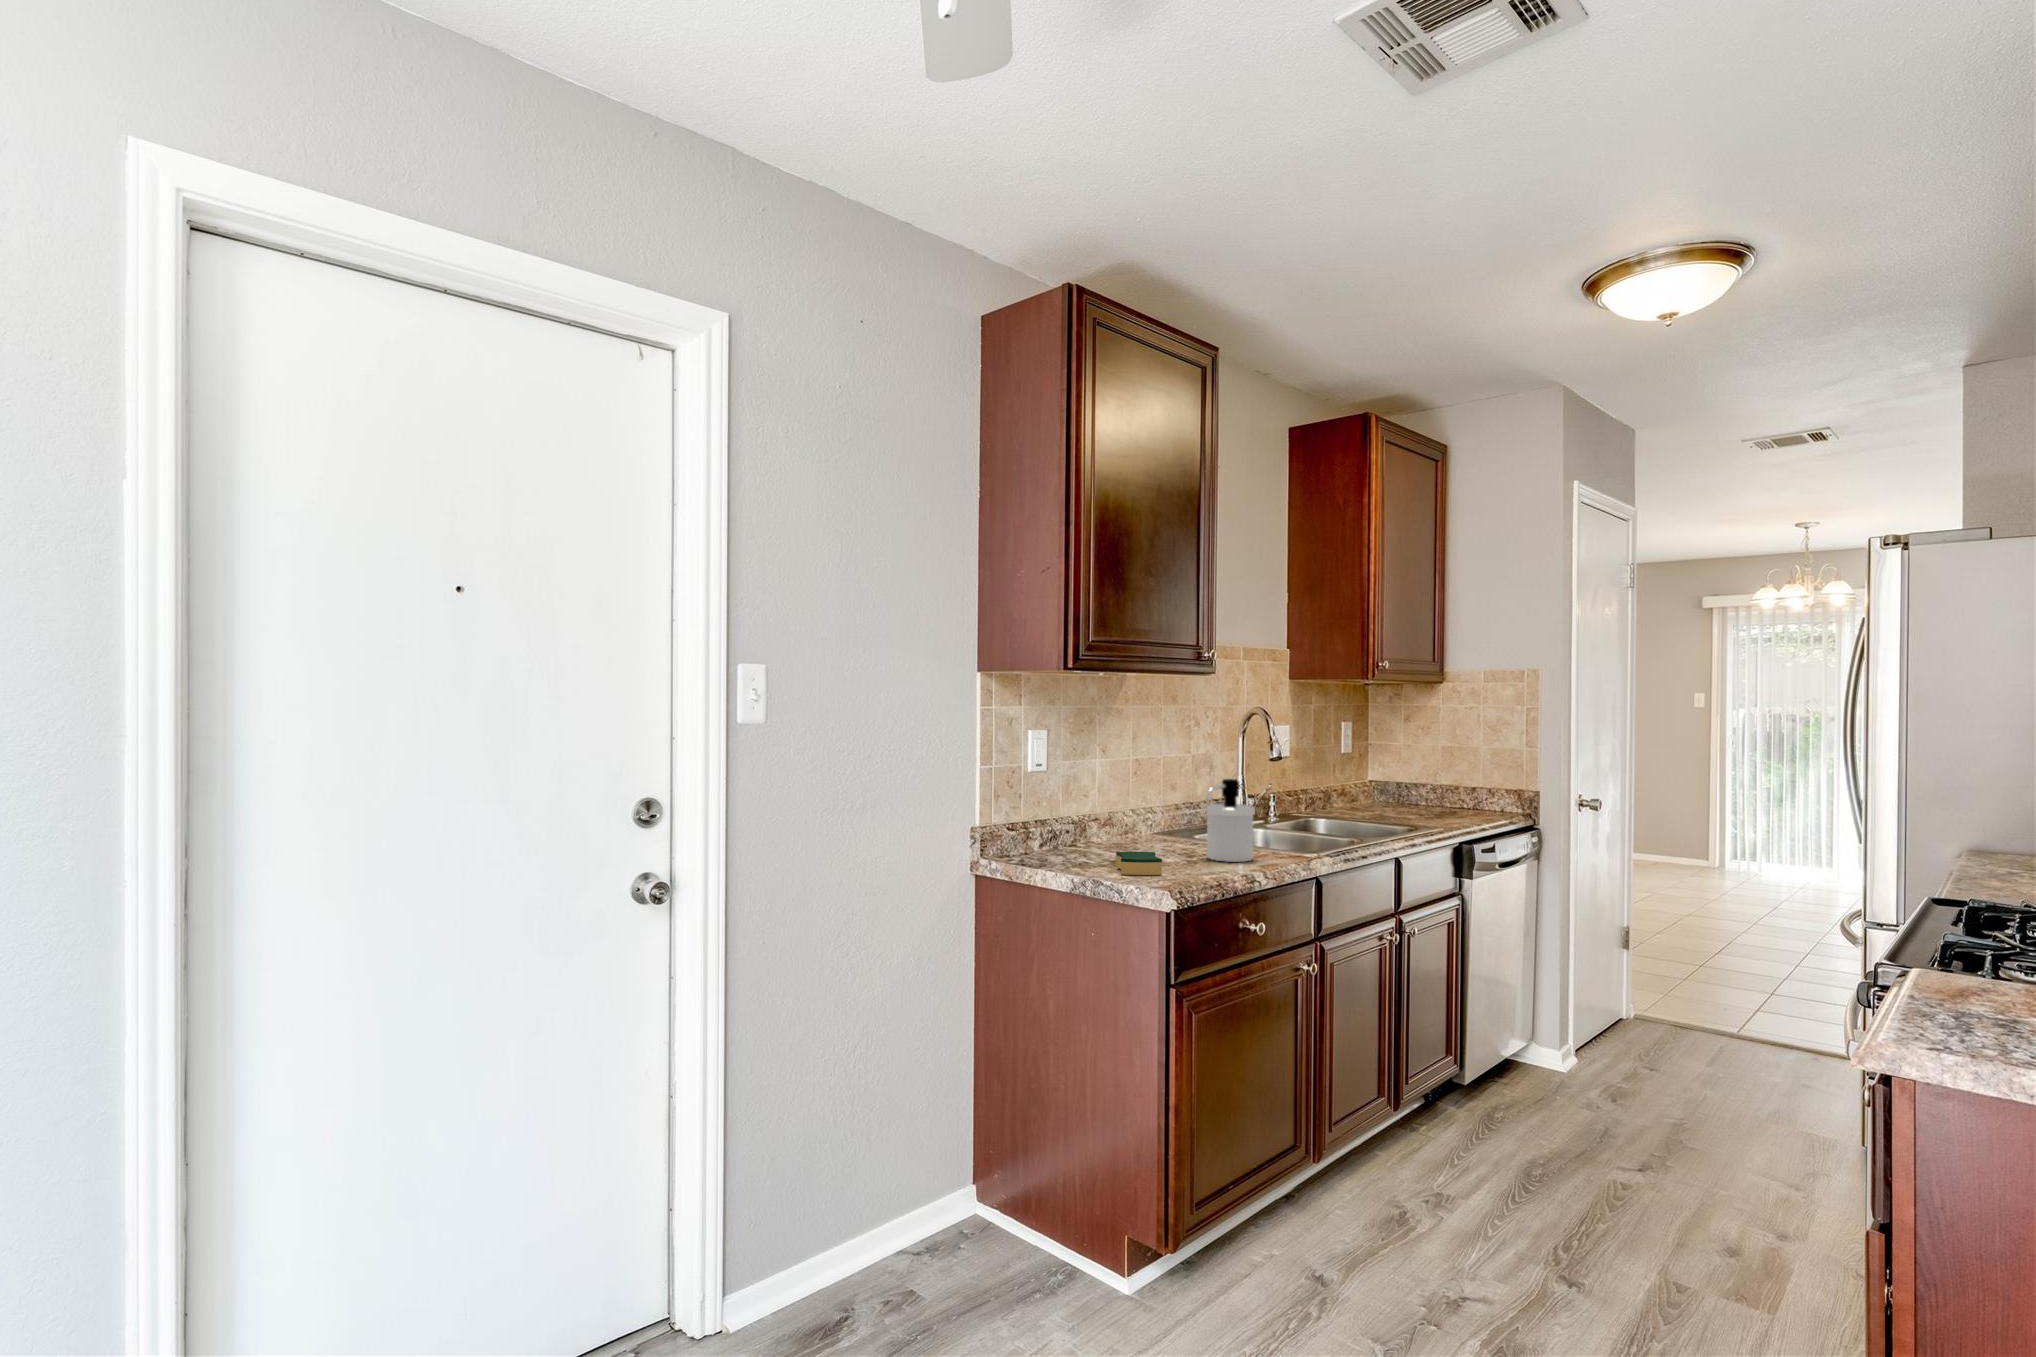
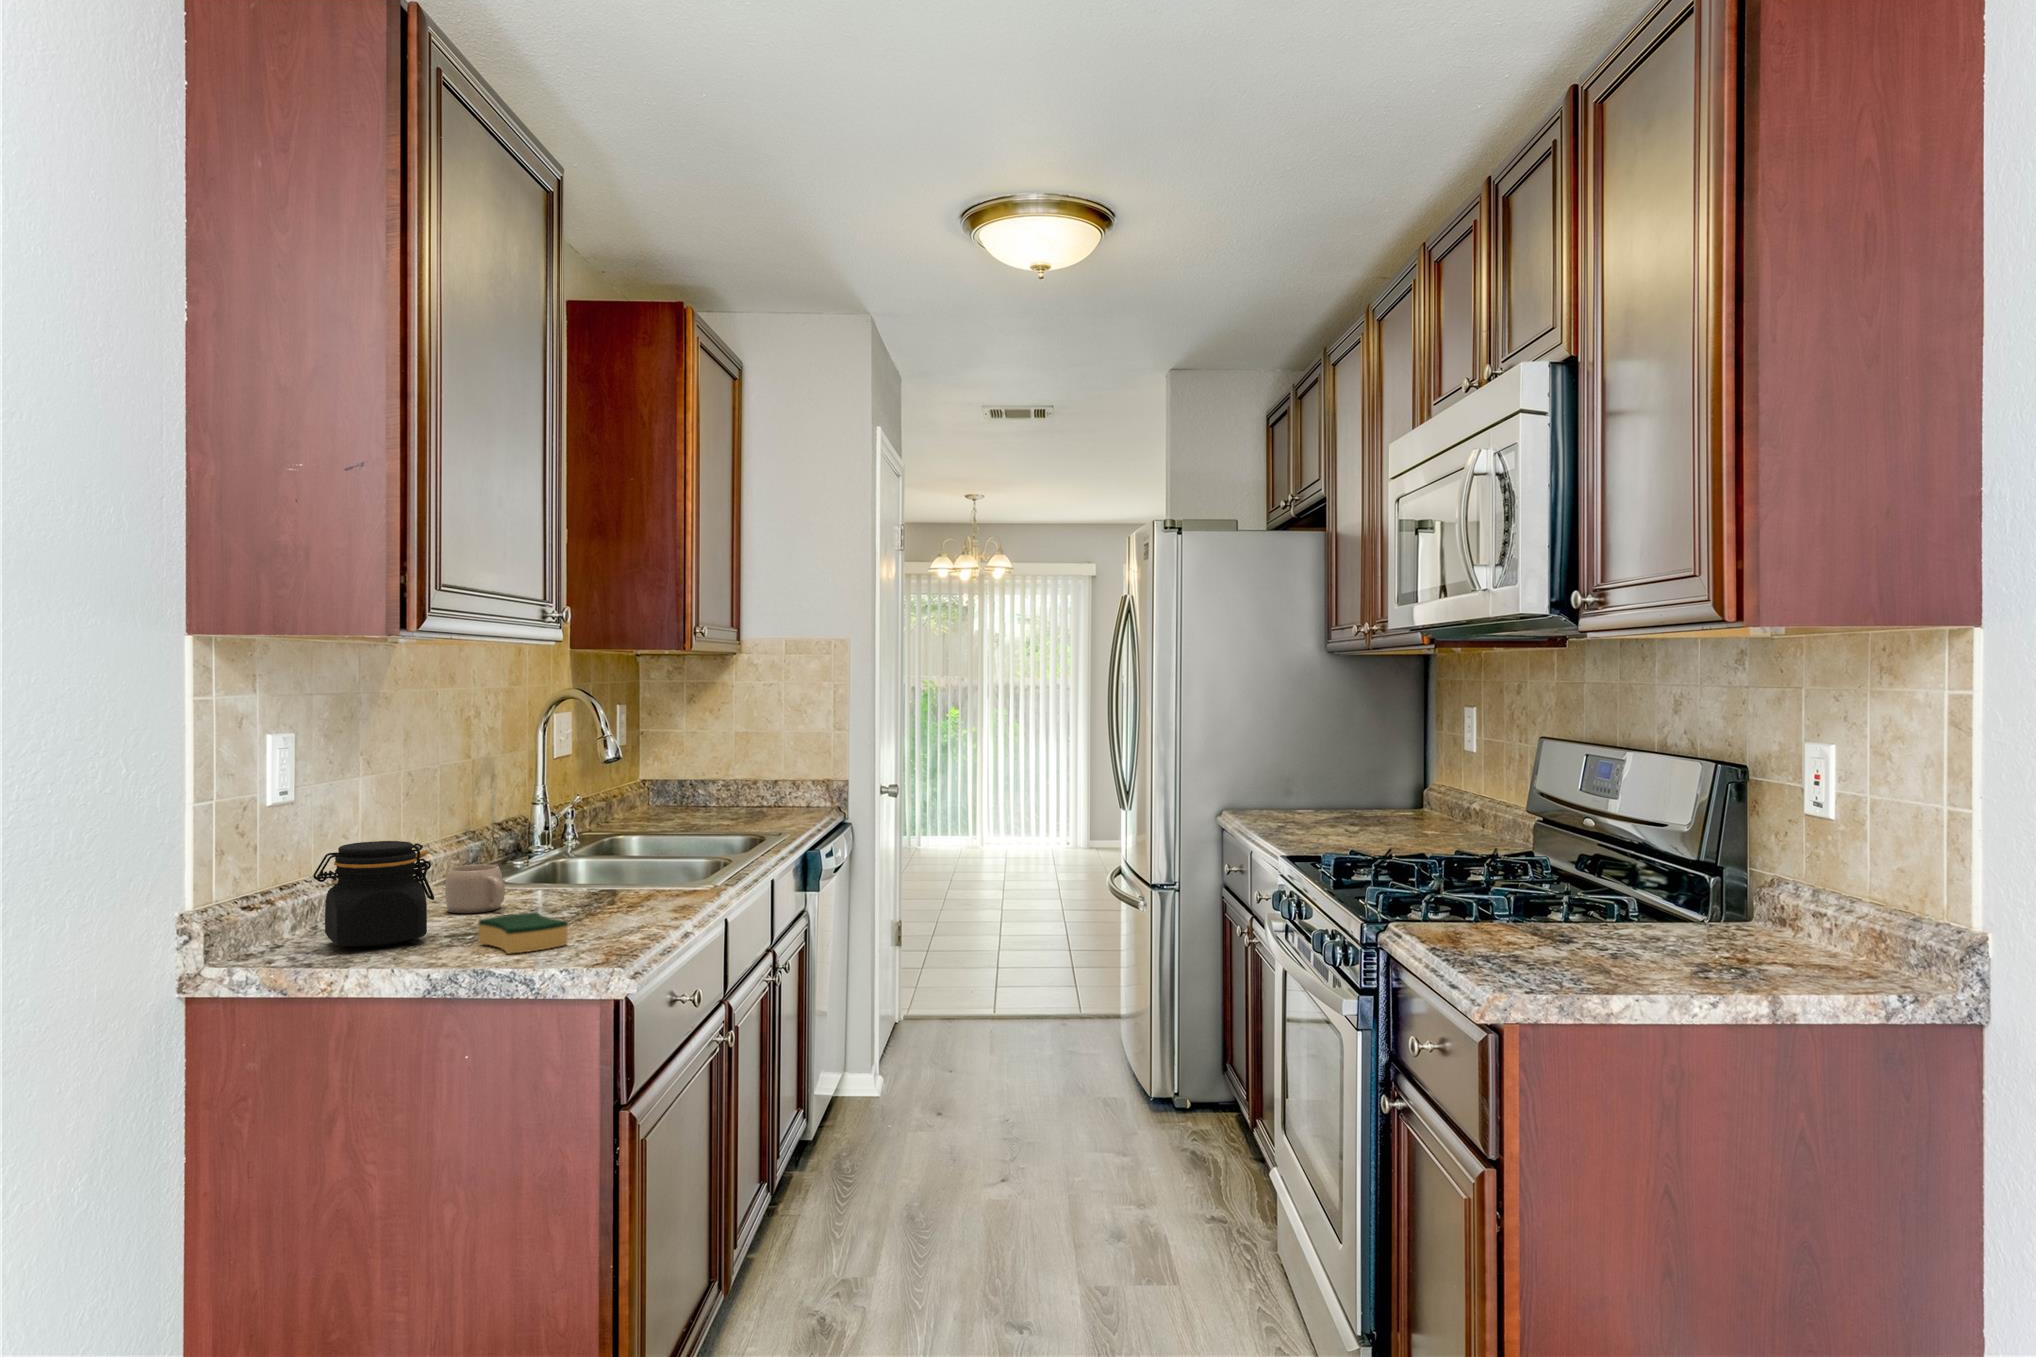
soap dispenser: present [1206,779,1255,862] -> none [579,793,651,911]
jar: none [1037,797,1103,861] -> present [313,841,434,947]
mug: none [1132,821,1167,852] -> present [445,864,505,913]

